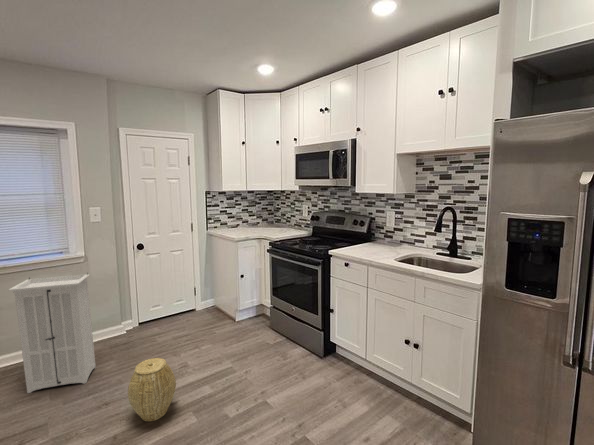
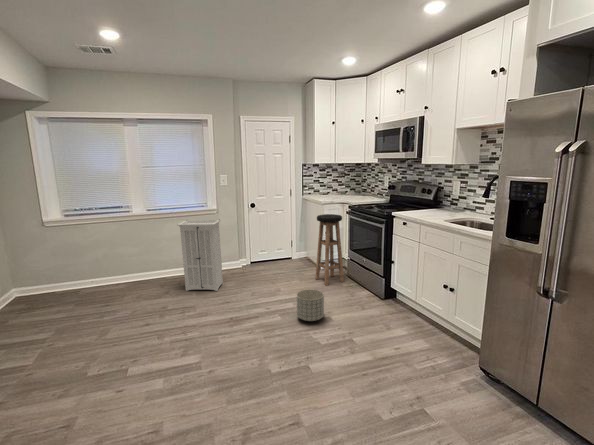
bar stool: none [232,253,269,346] -> present [315,214,344,285]
woven basket: present [128,358,176,421] -> none [241,276,270,315]
planter: none [218,365,258,418] -> present [297,289,324,321]

